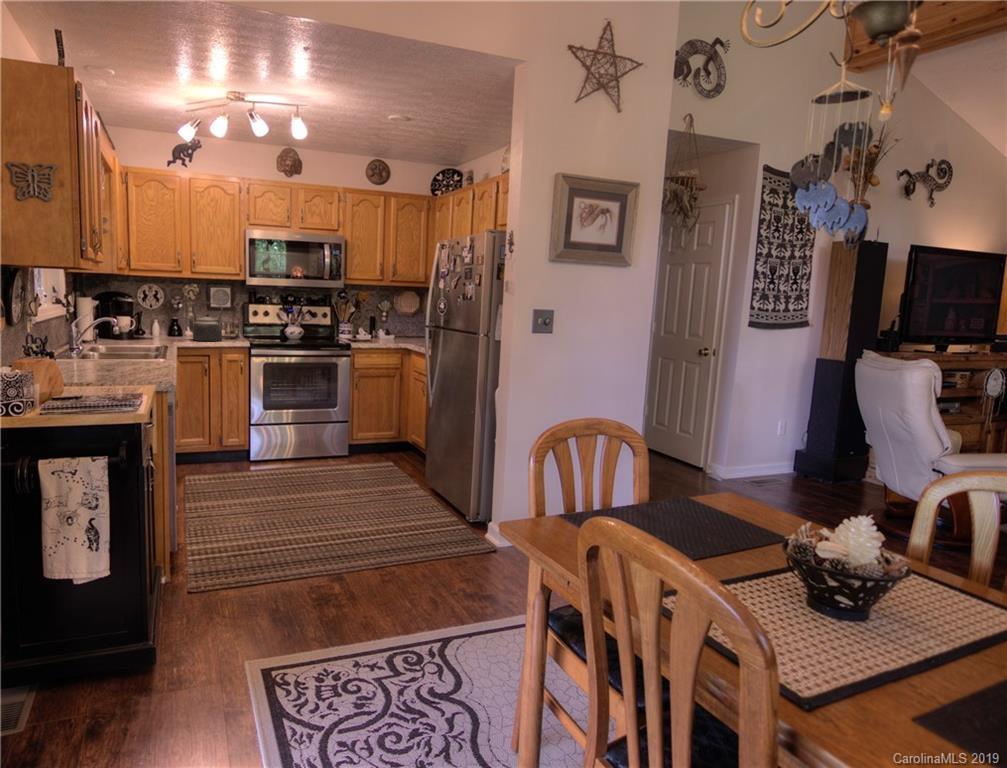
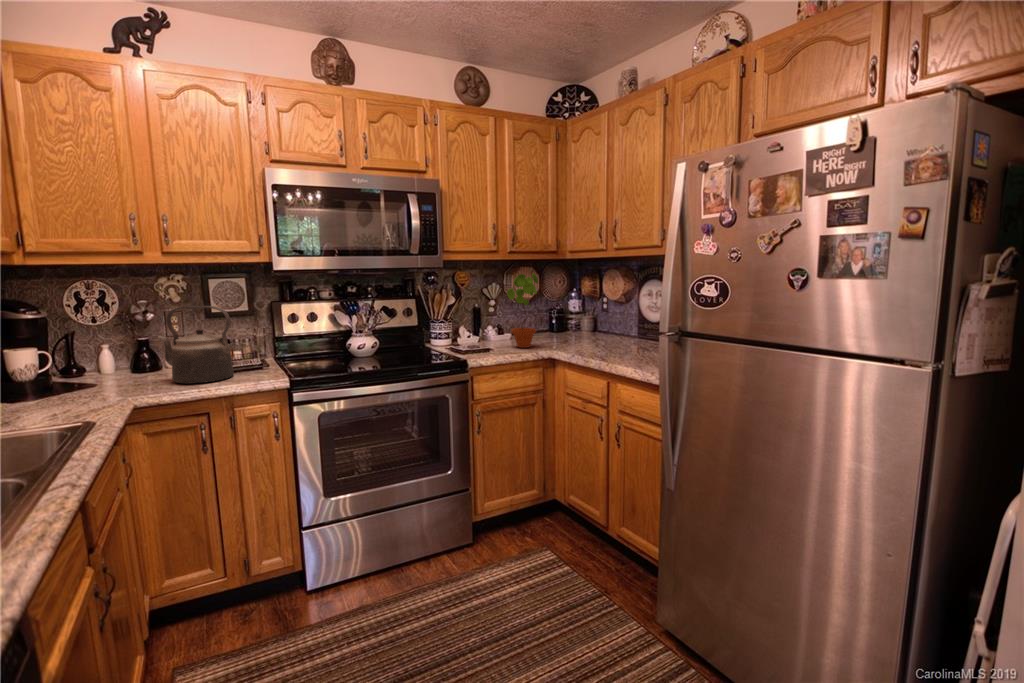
potted plant: none [383,296,404,342] -> present [507,273,538,348]

